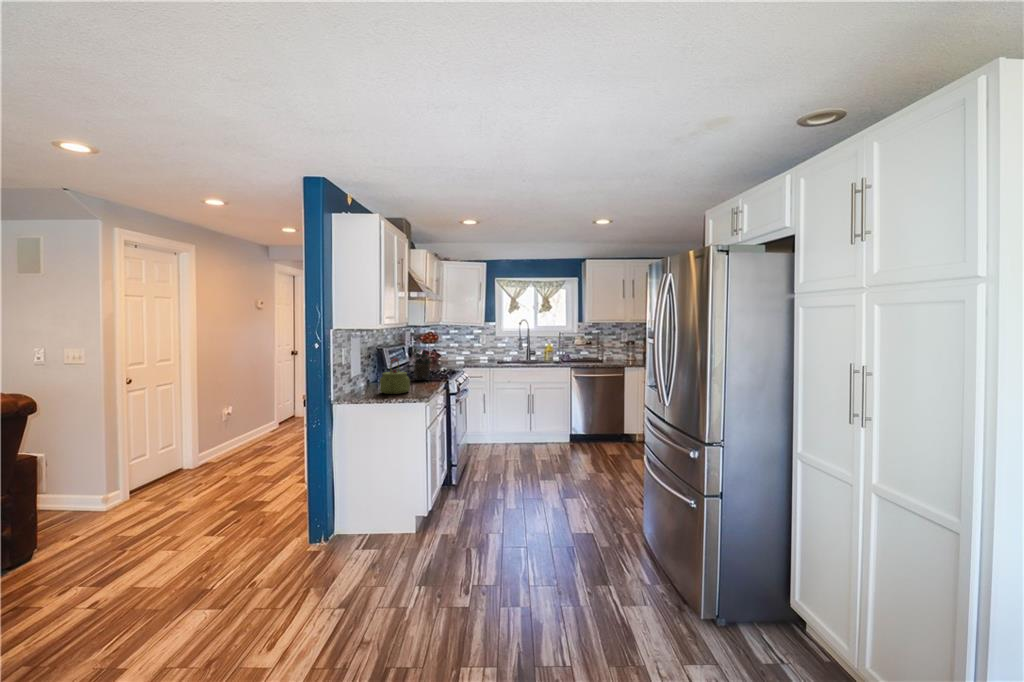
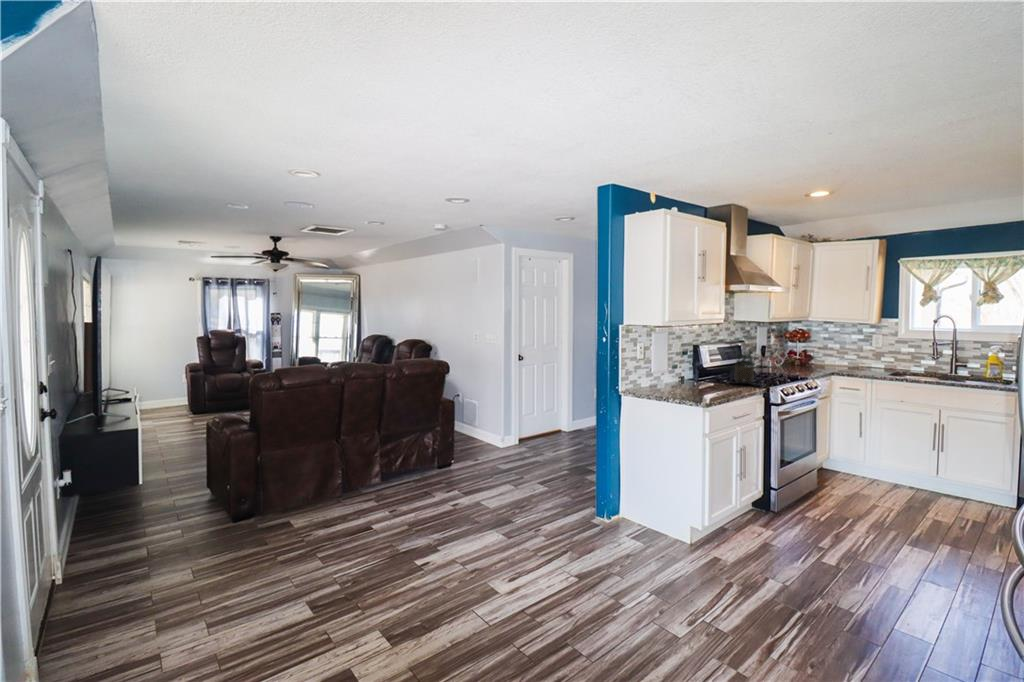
kettle: present [380,358,410,394] -> none [671,357,704,395]

